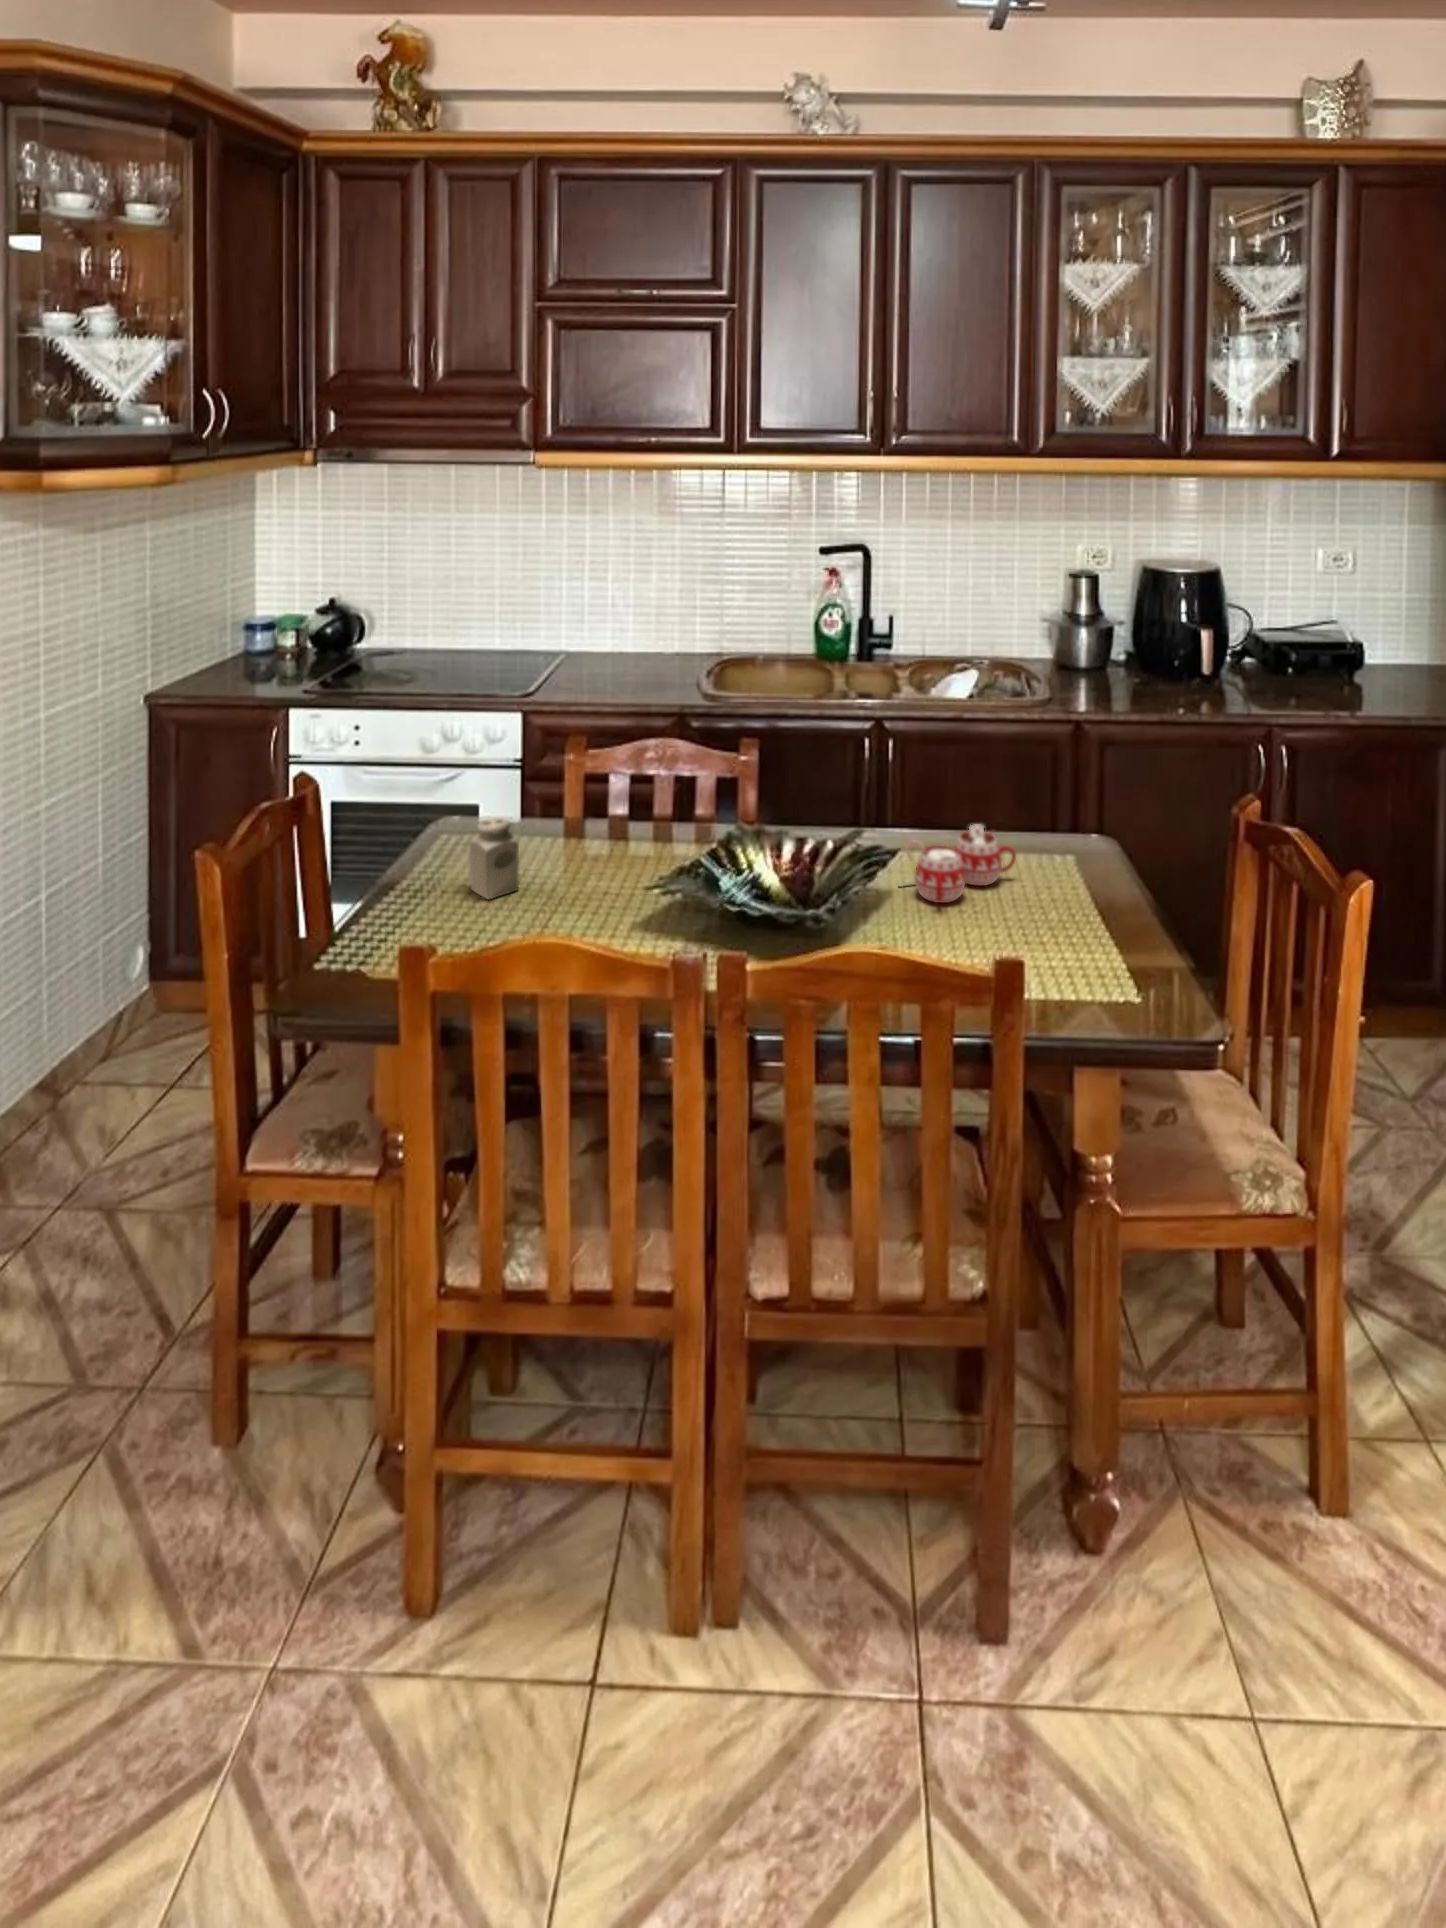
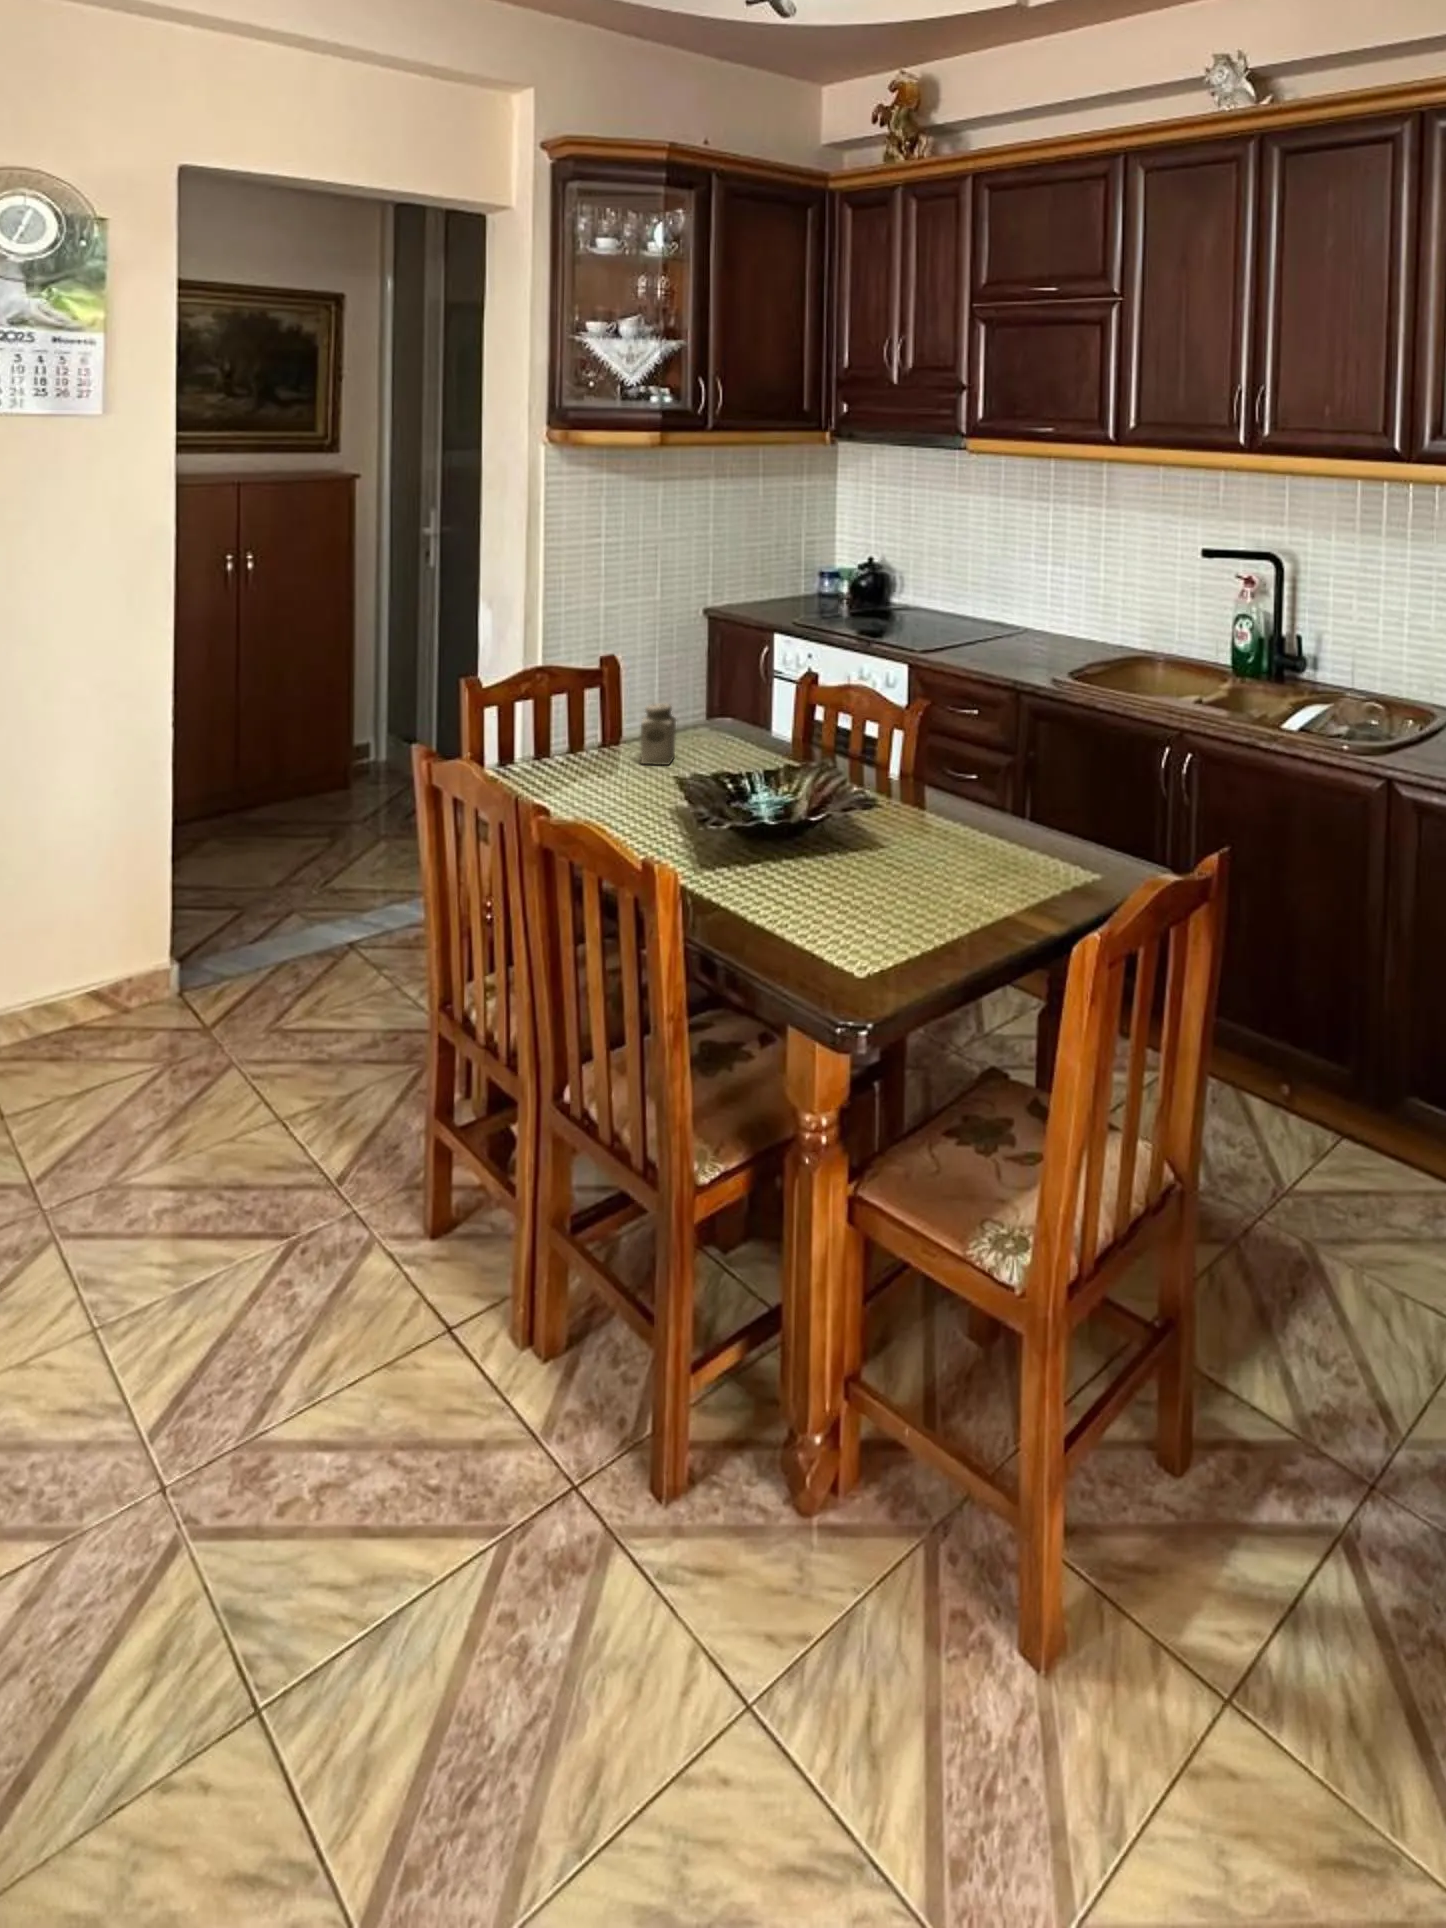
mug: present [899,824,1016,903] -> none [899,797,1025,867]

